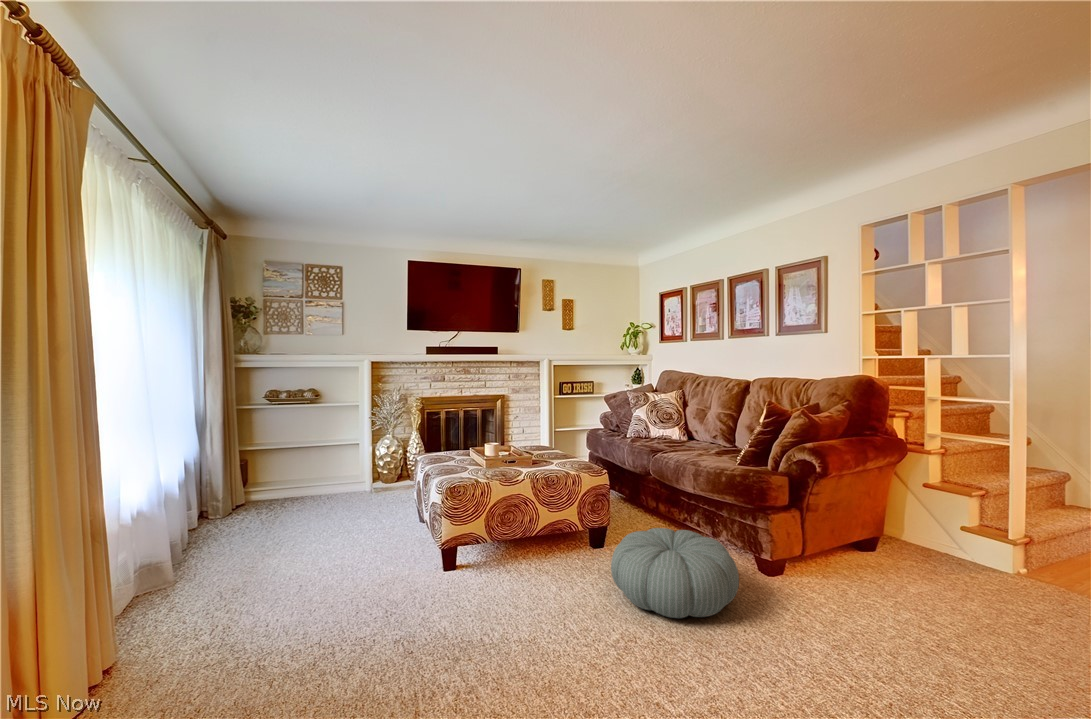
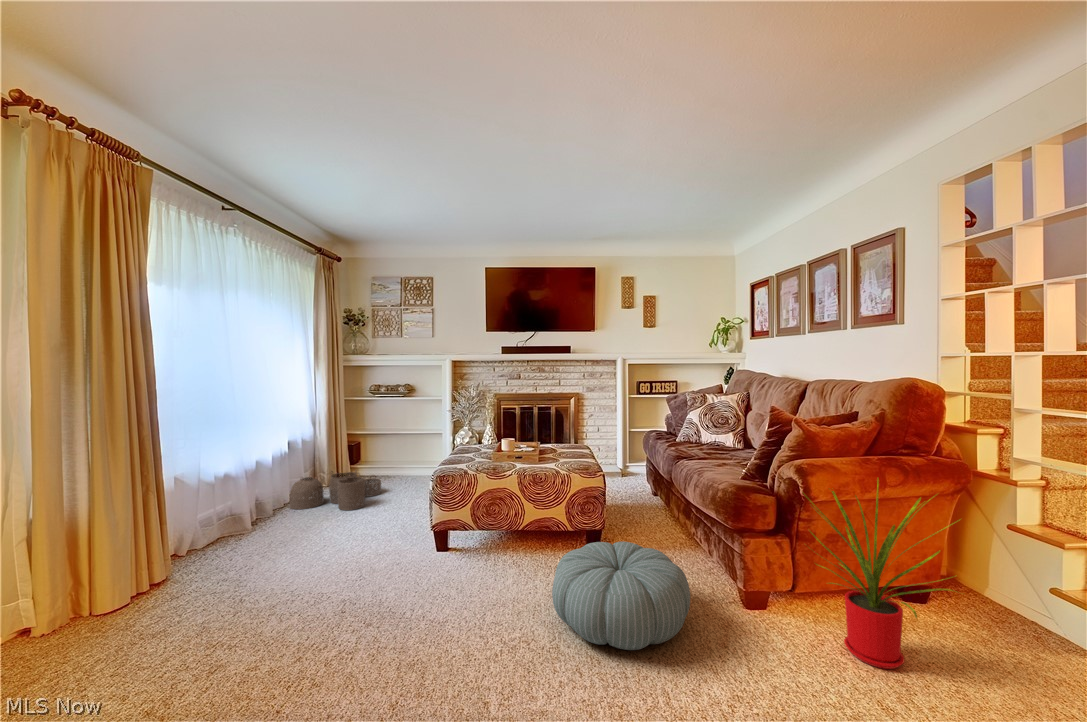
house plant: none [797,449,912,589] -> present [807,480,960,669]
woven basket: none [190,497,306,556] -> present [289,471,381,510]

